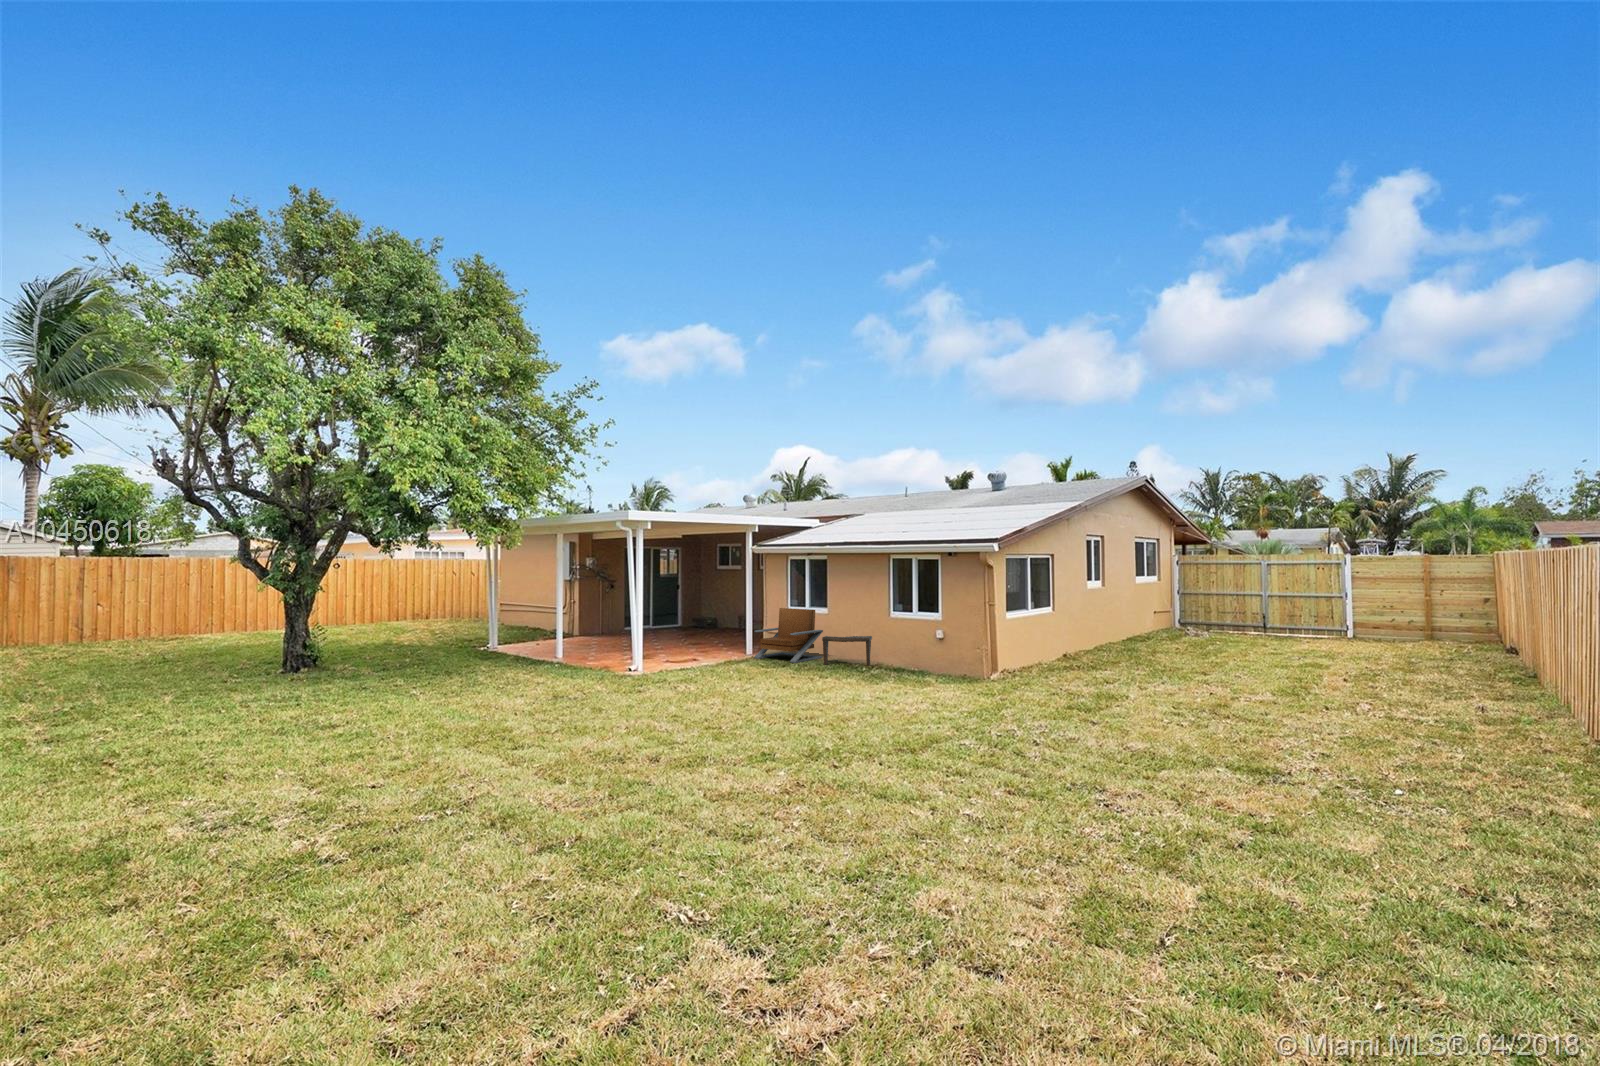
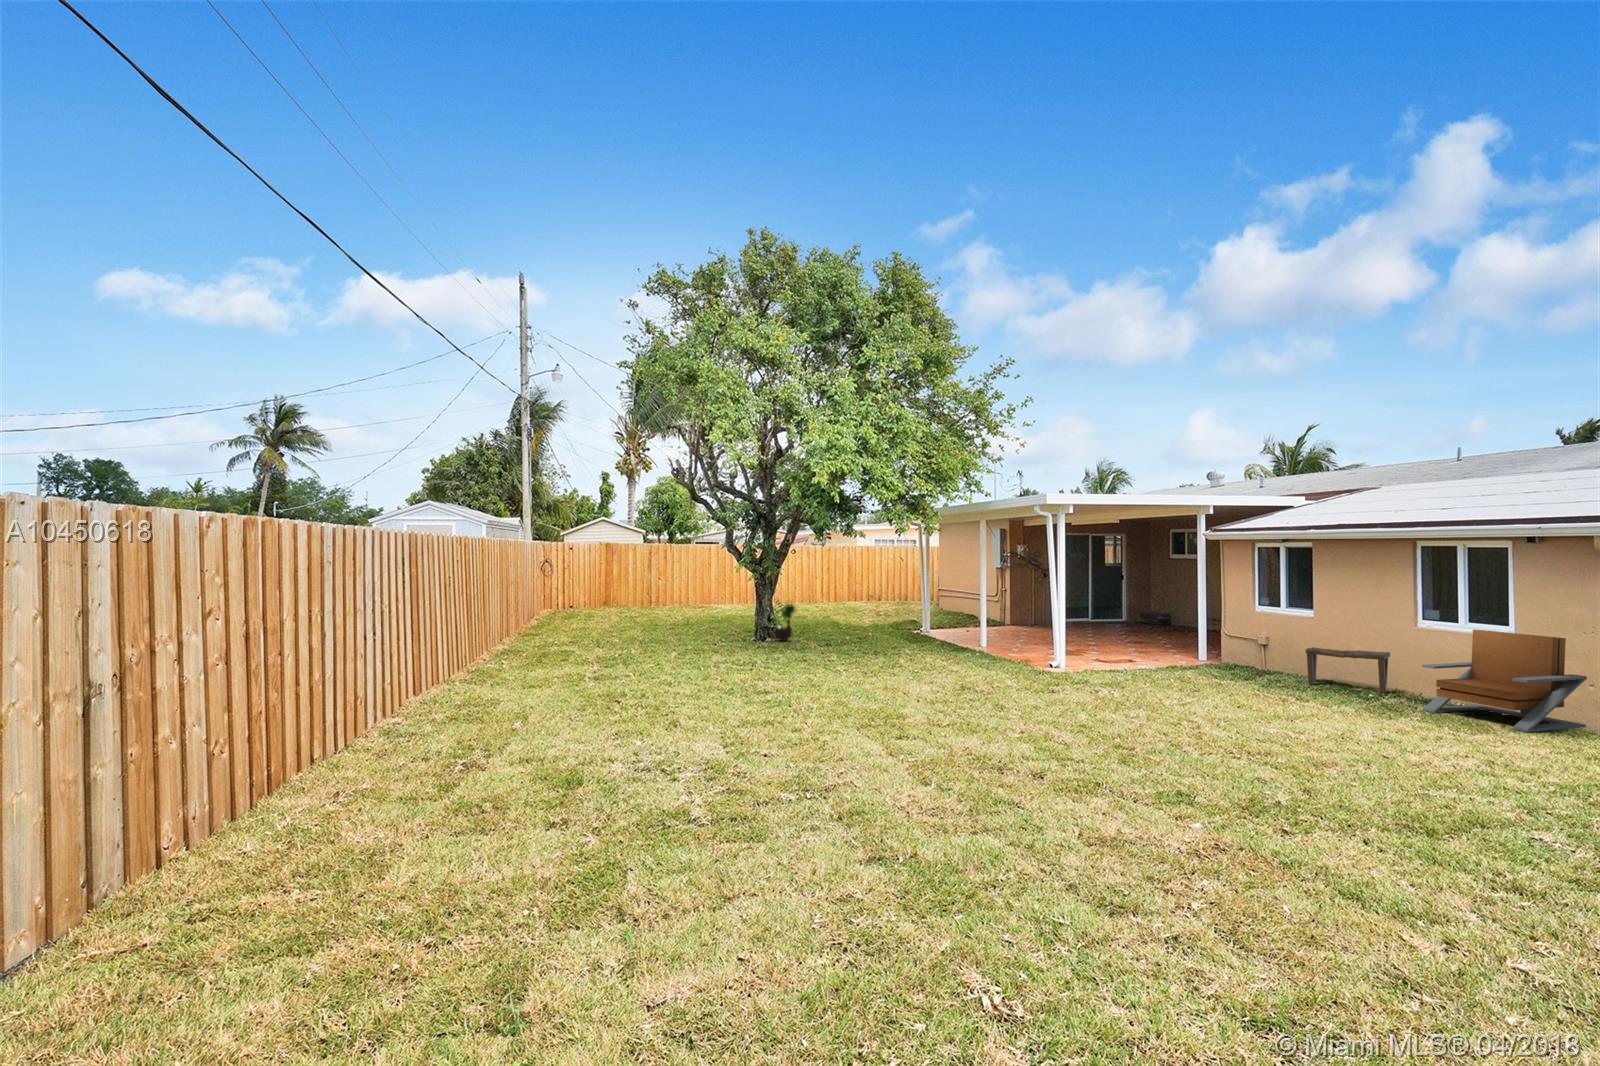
lounge chair: present [754,608,823,663] -> present [1422,630,1587,732]
potted tree: none [312,620,345,668] -> present [775,604,796,641]

